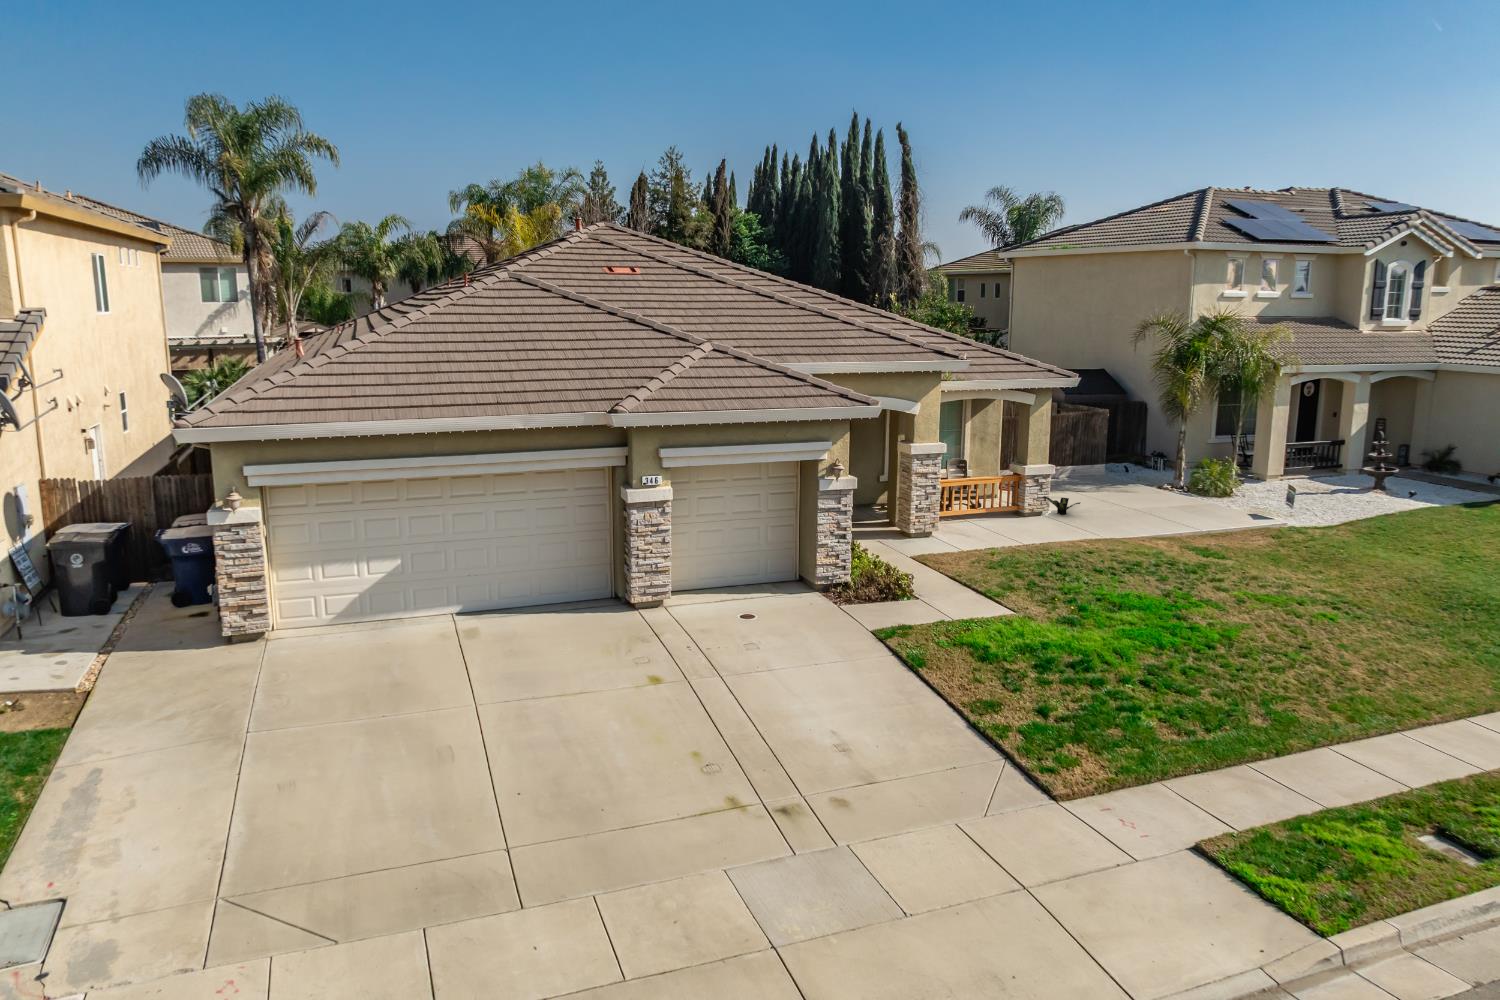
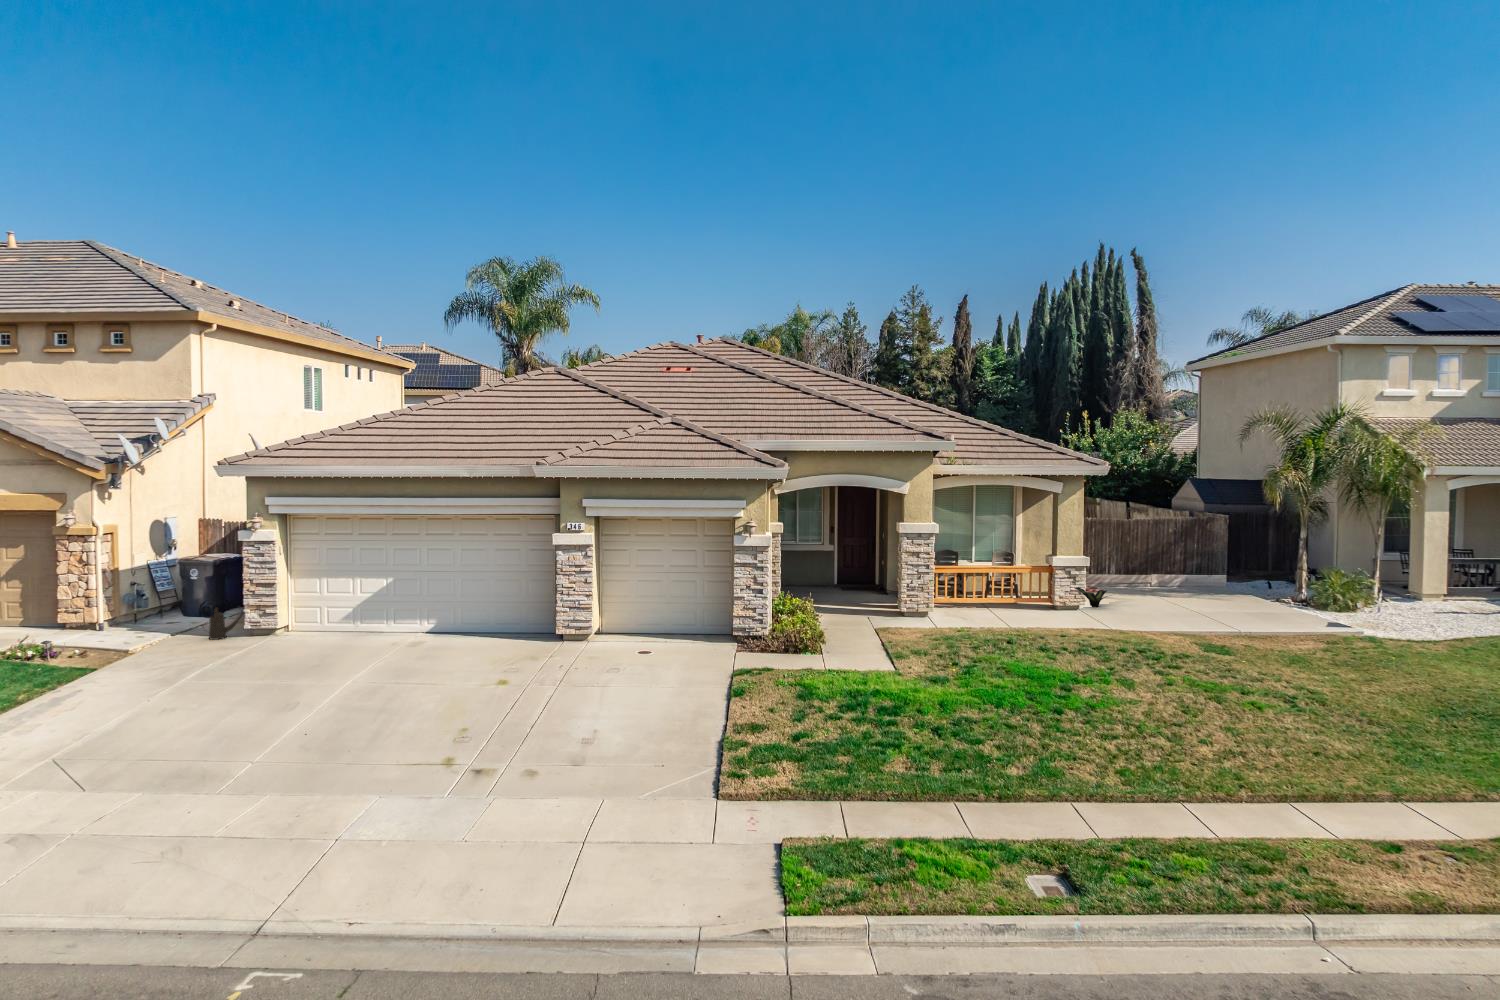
watering can: none [169,614,223,657] -> present [209,607,244,640]

